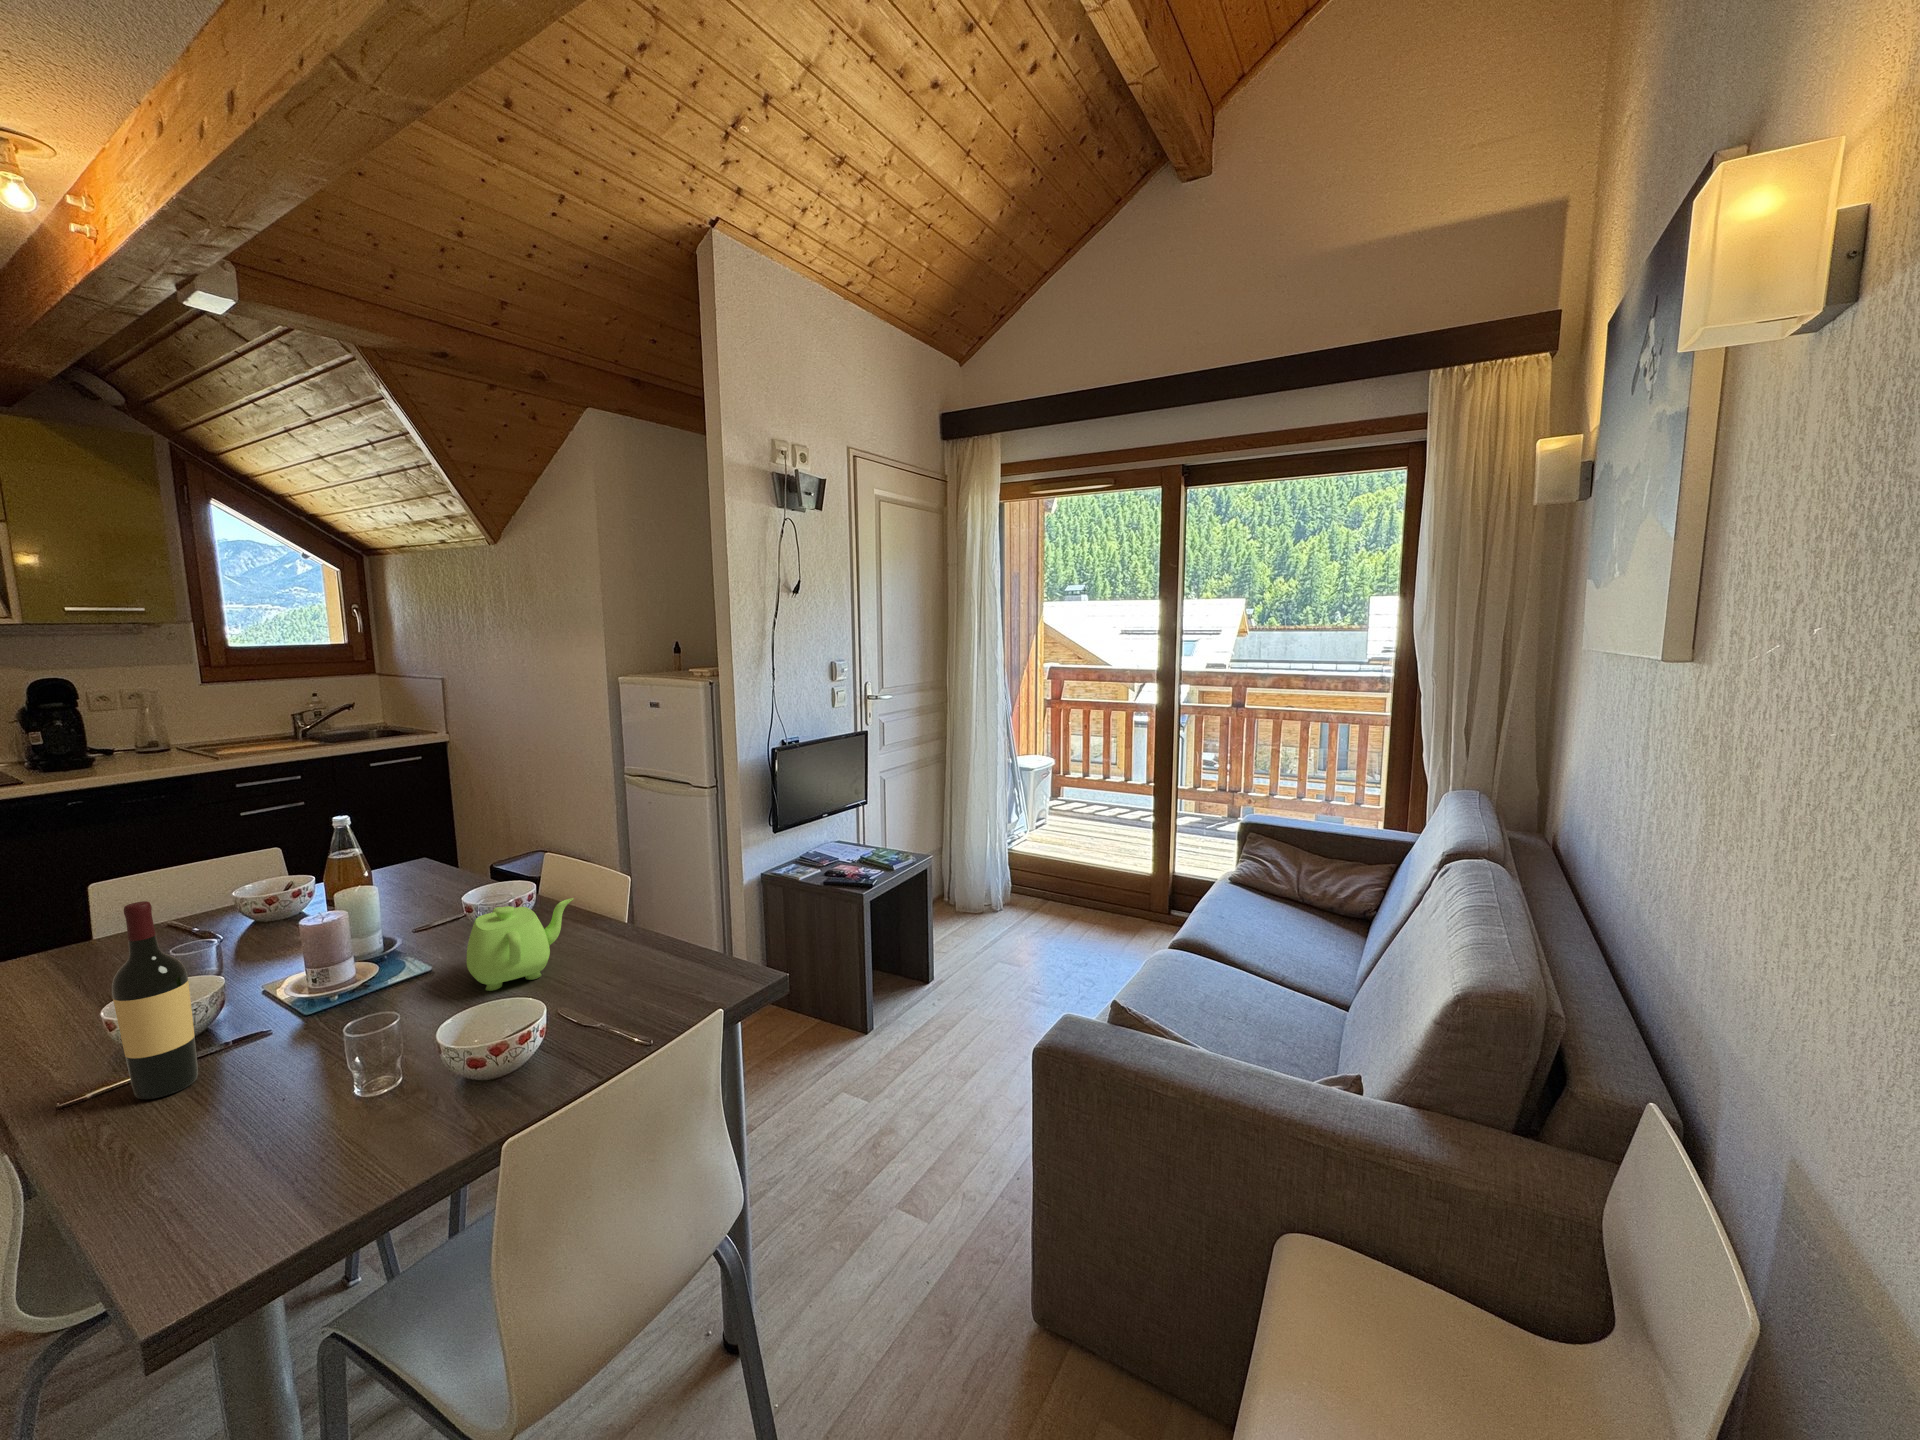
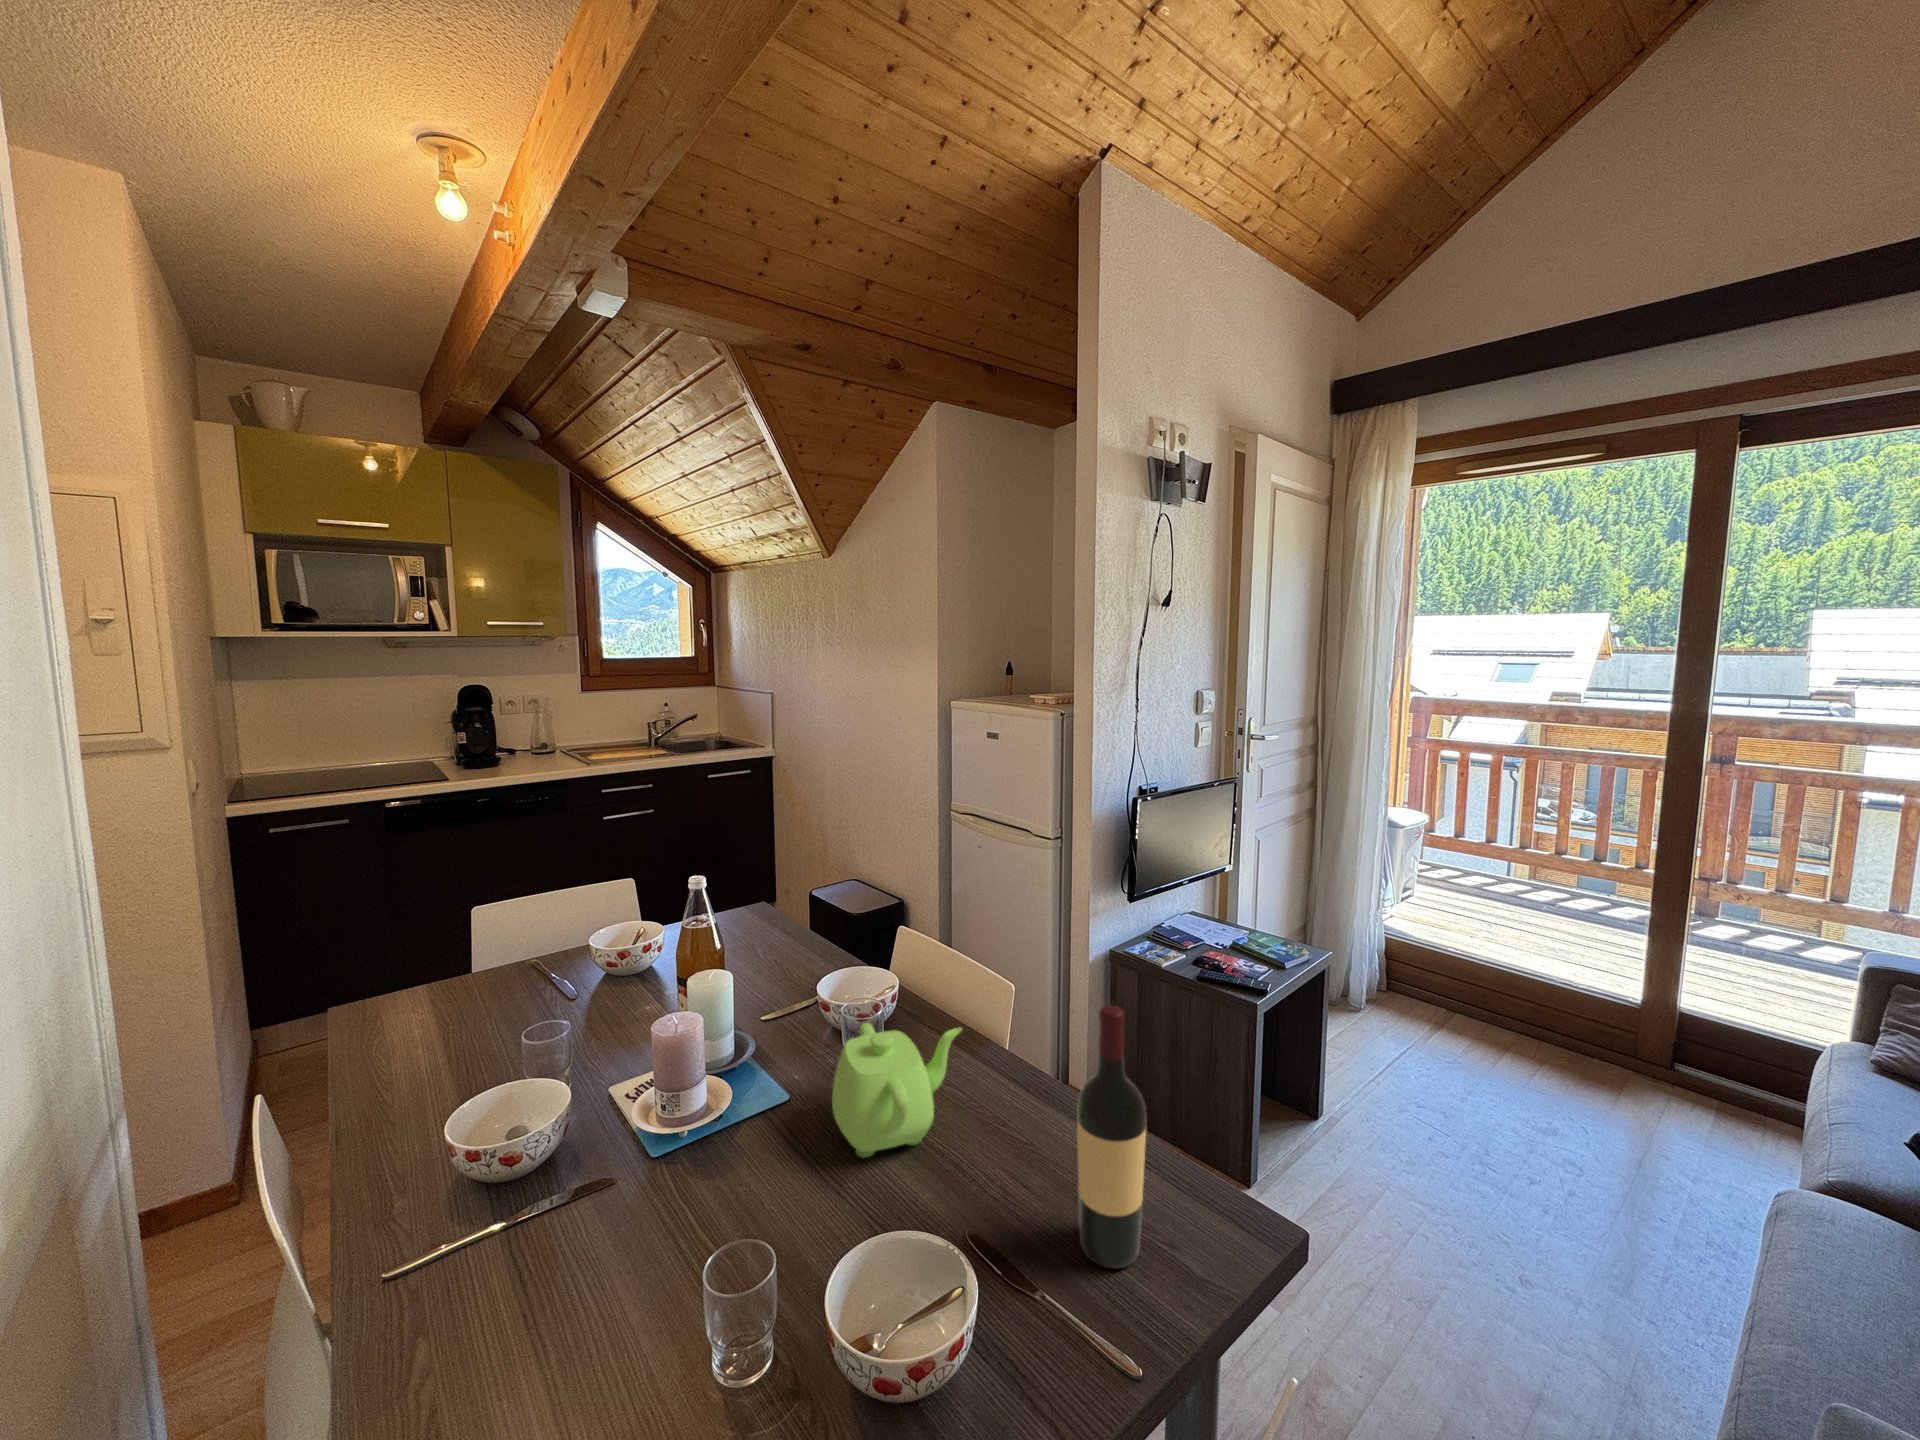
wine bottle: present [112,901,198,1099] -> present [1077,1005,1146,1268]

